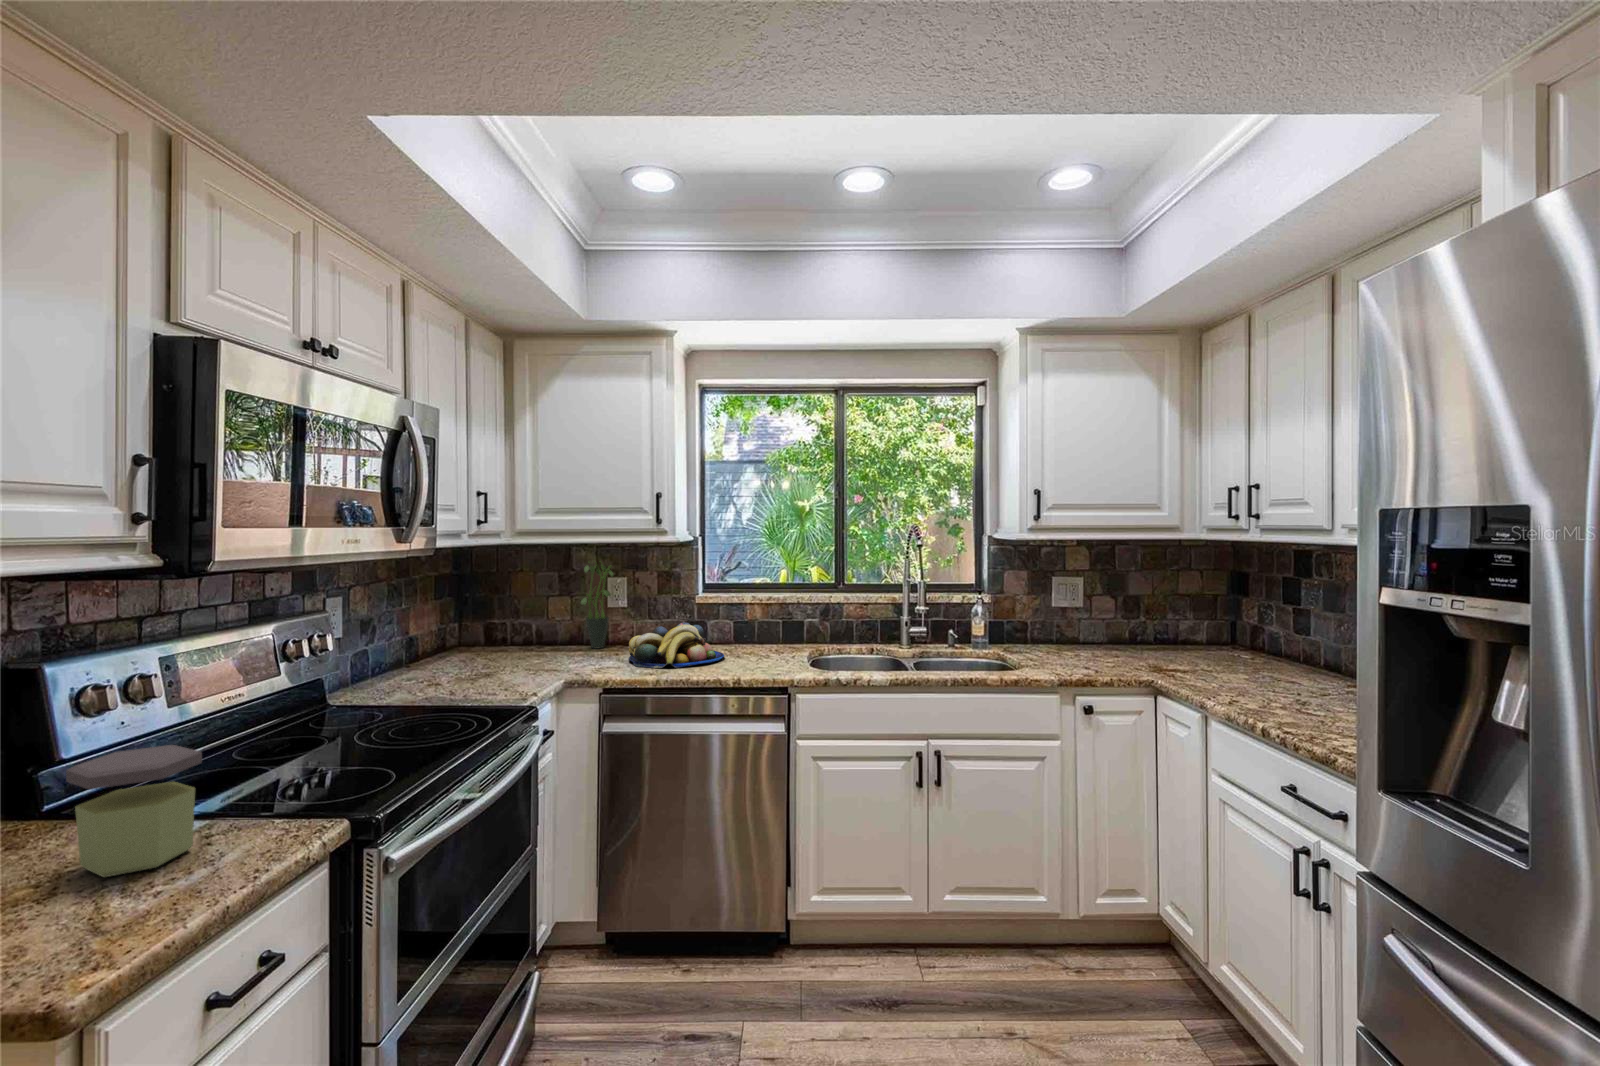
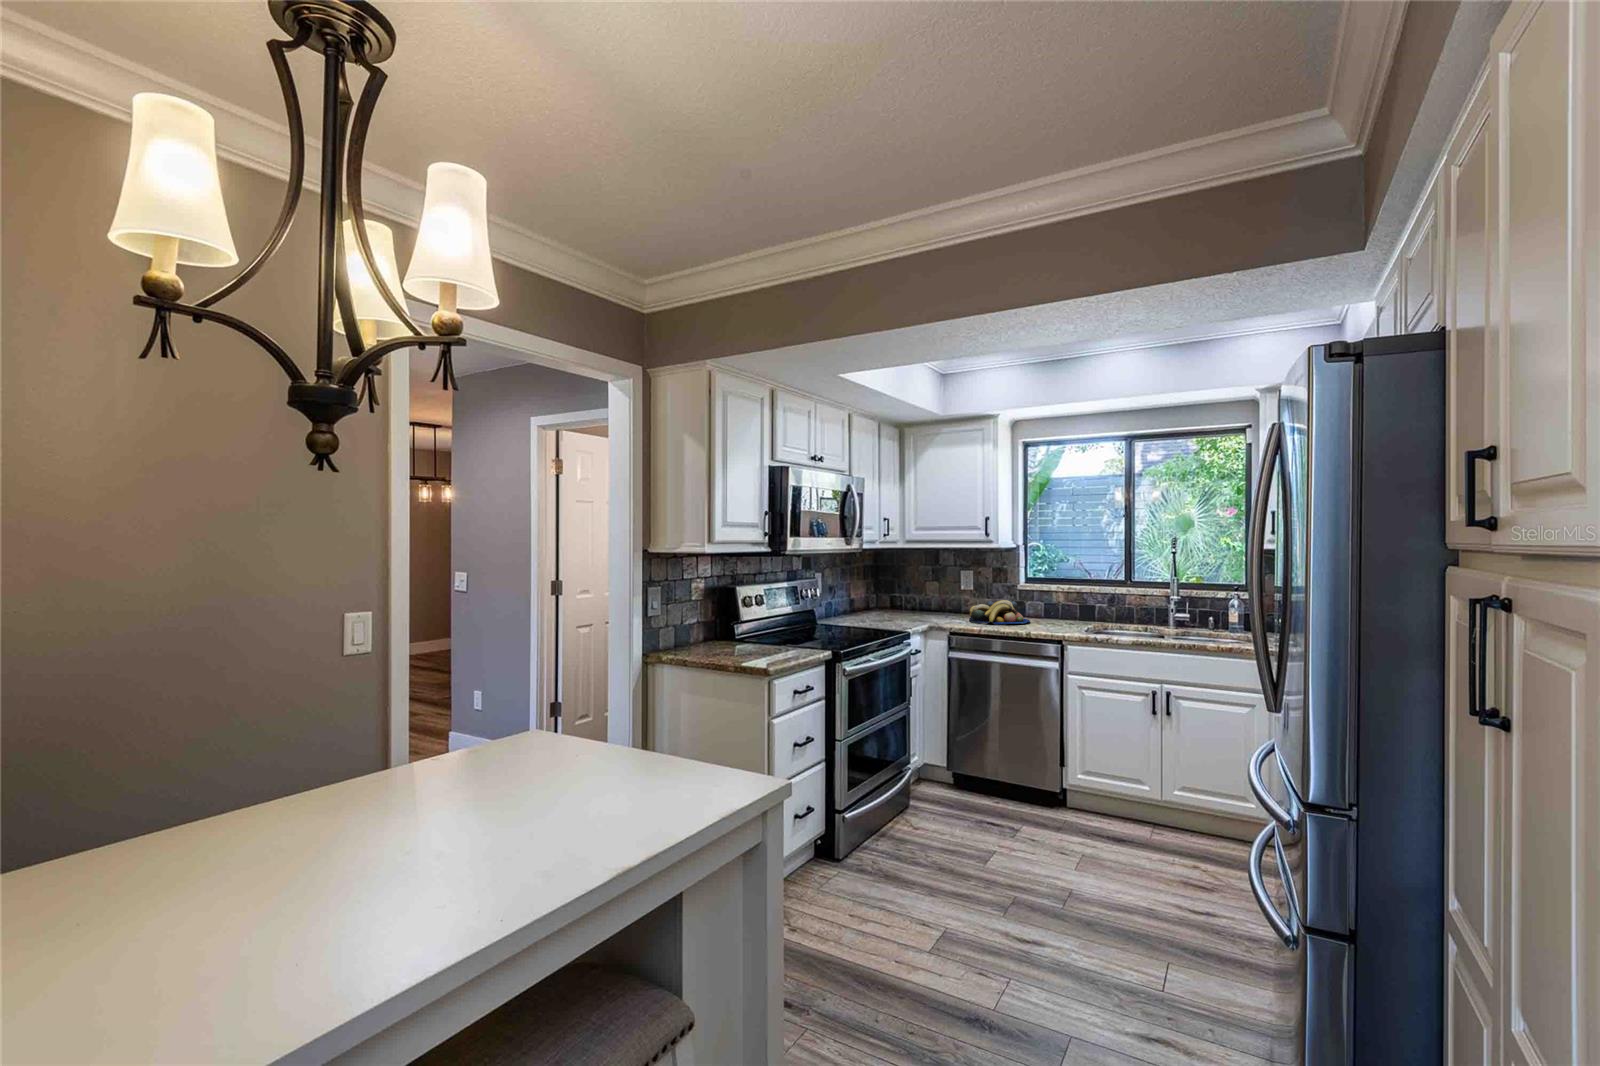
potted plant: present [581,561,613,648] -> none [944,559,967,614]
jar: present [66,745,202,877] -> none [751,615,787,654]

